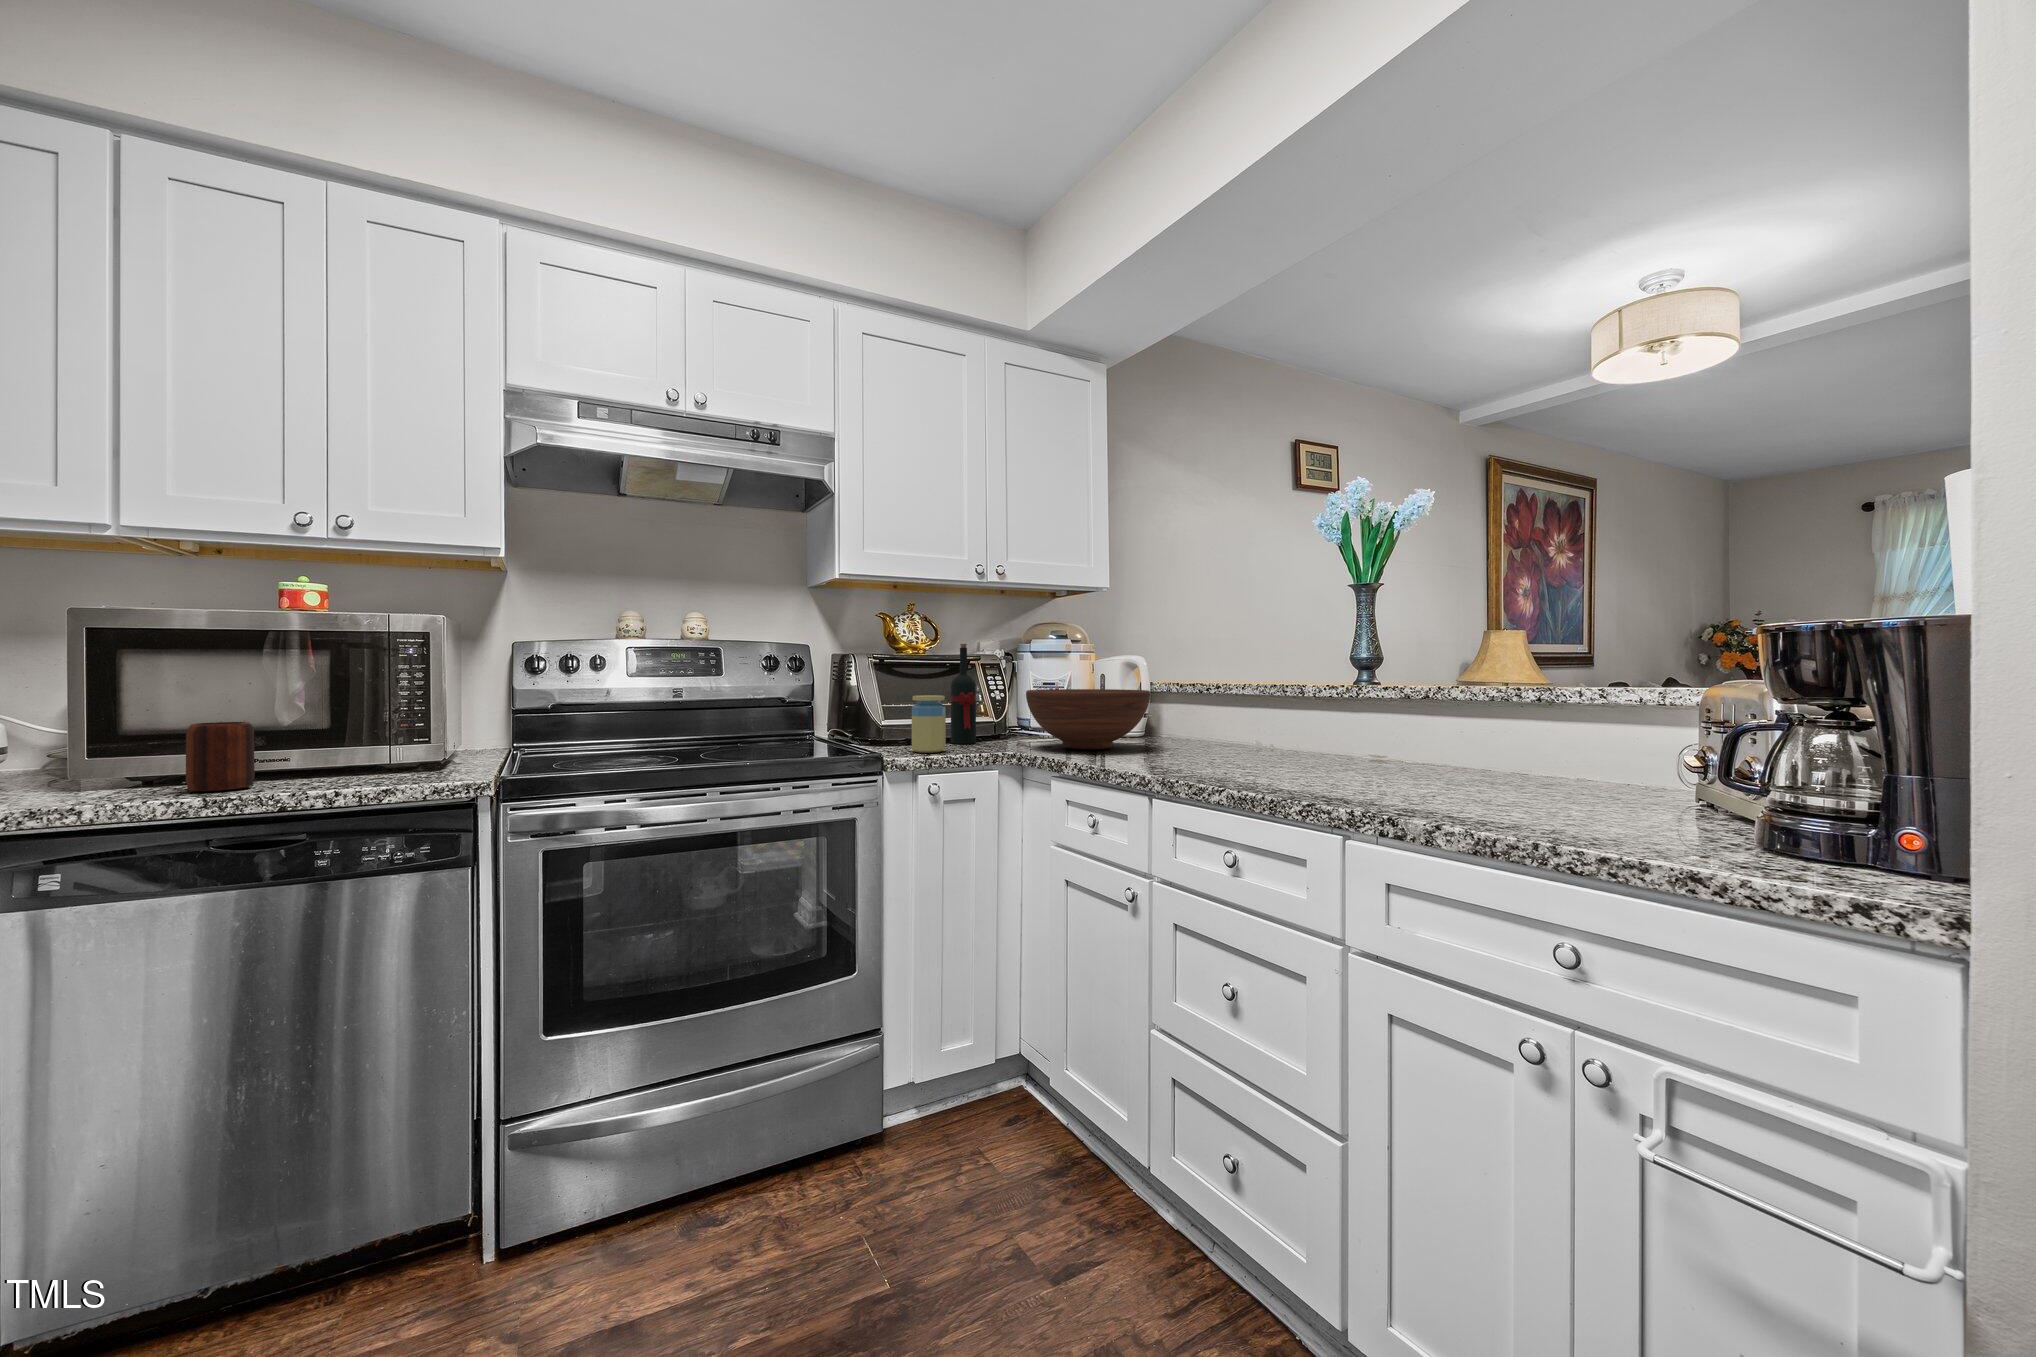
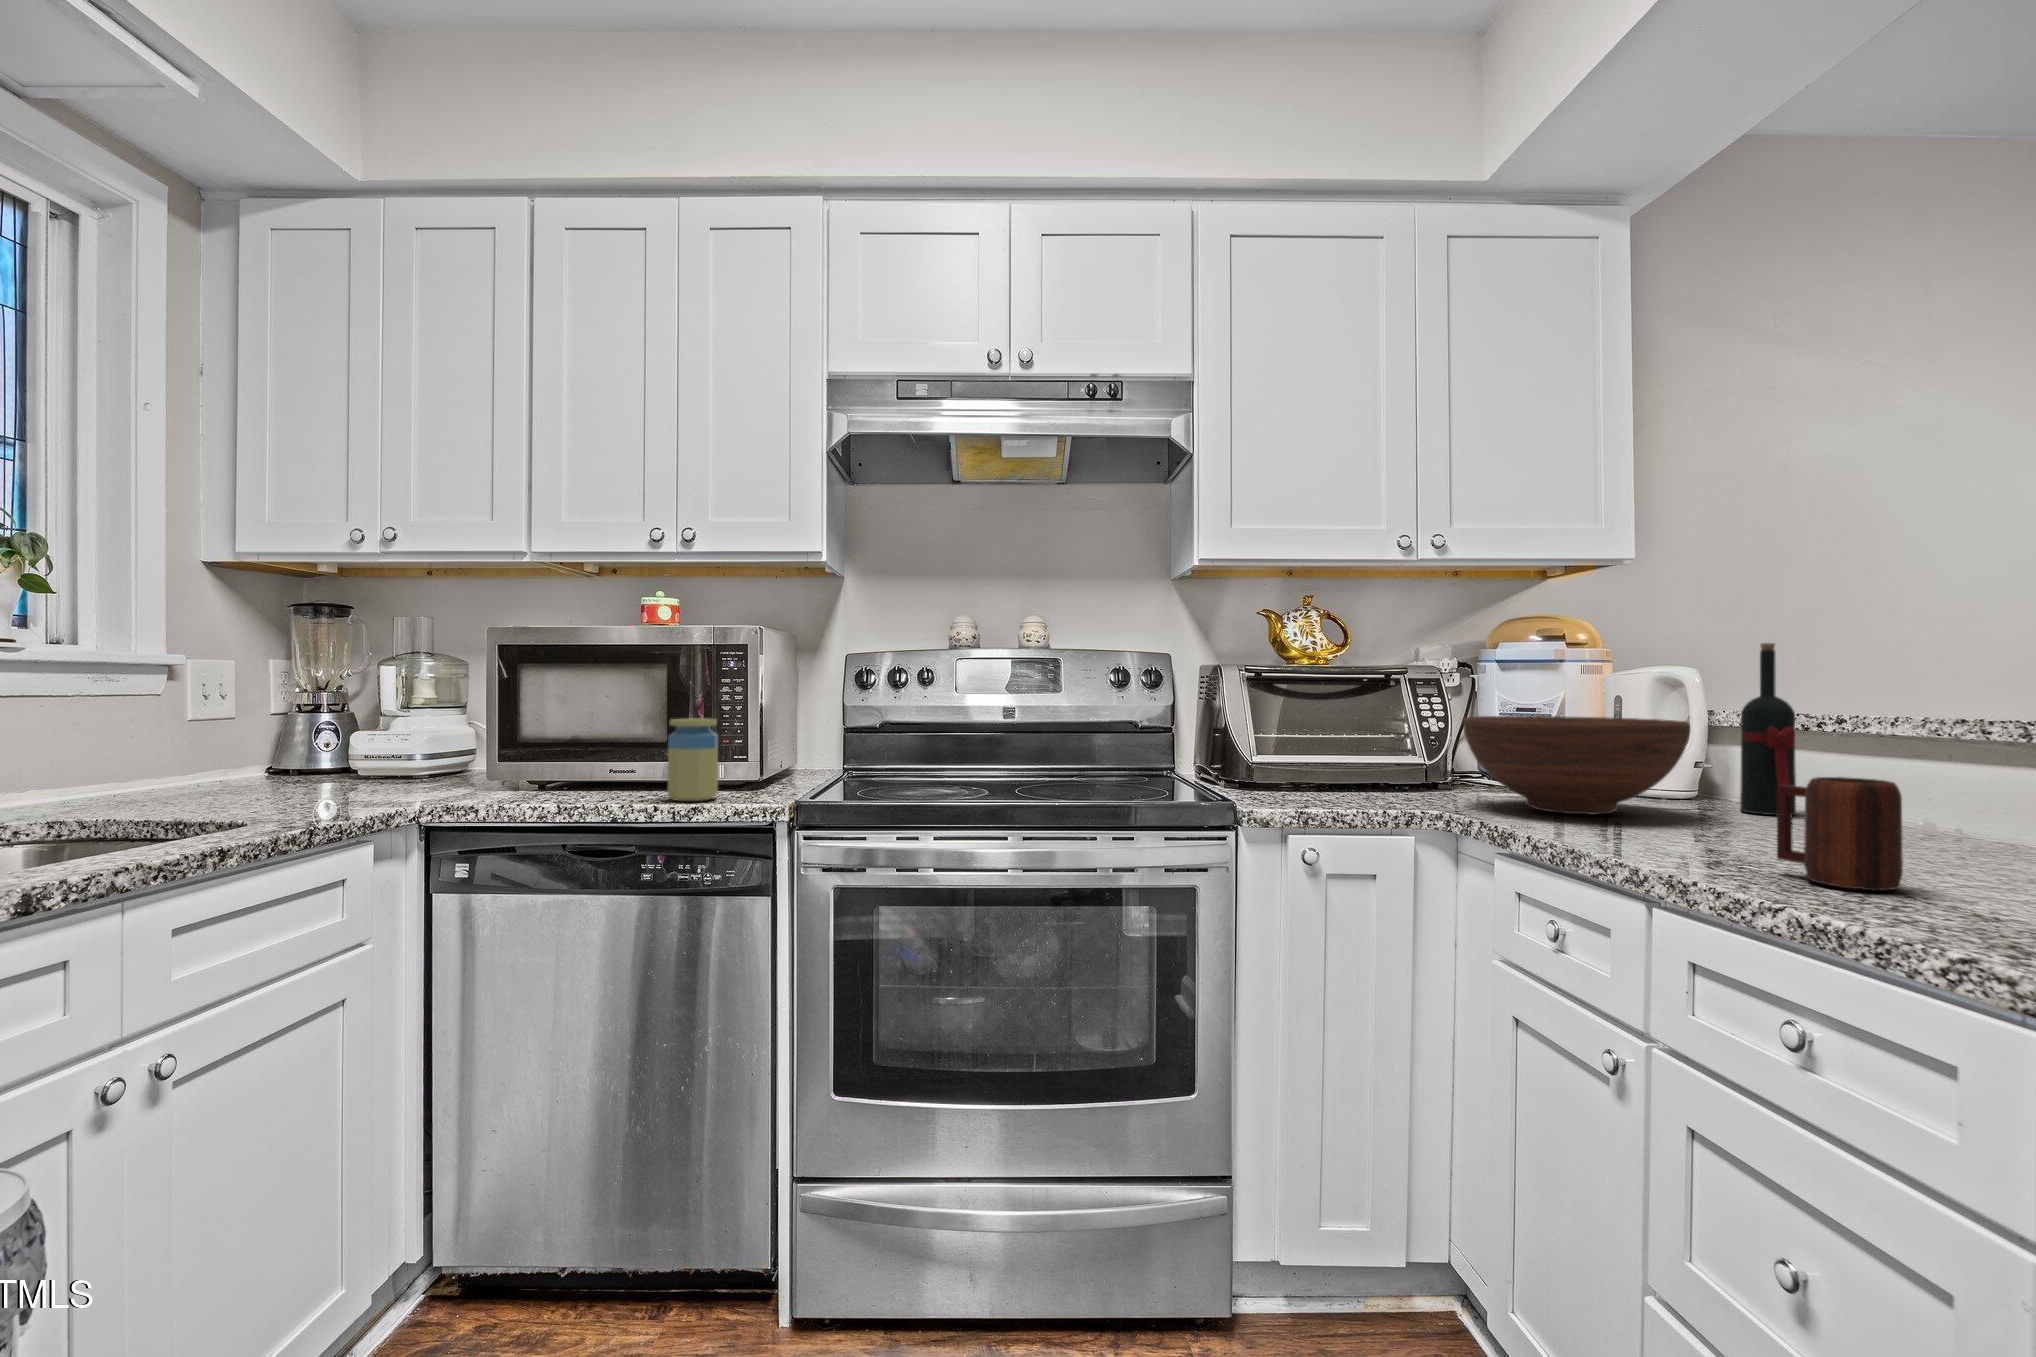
wine bottle: present [951,644,976,744] -> present [1740,643,1796,815]
jar: present [912,695,946,753] -> present [668,719,718,801]
mug: present [186,722,255,791] -> present [1777,777,1903,891]

